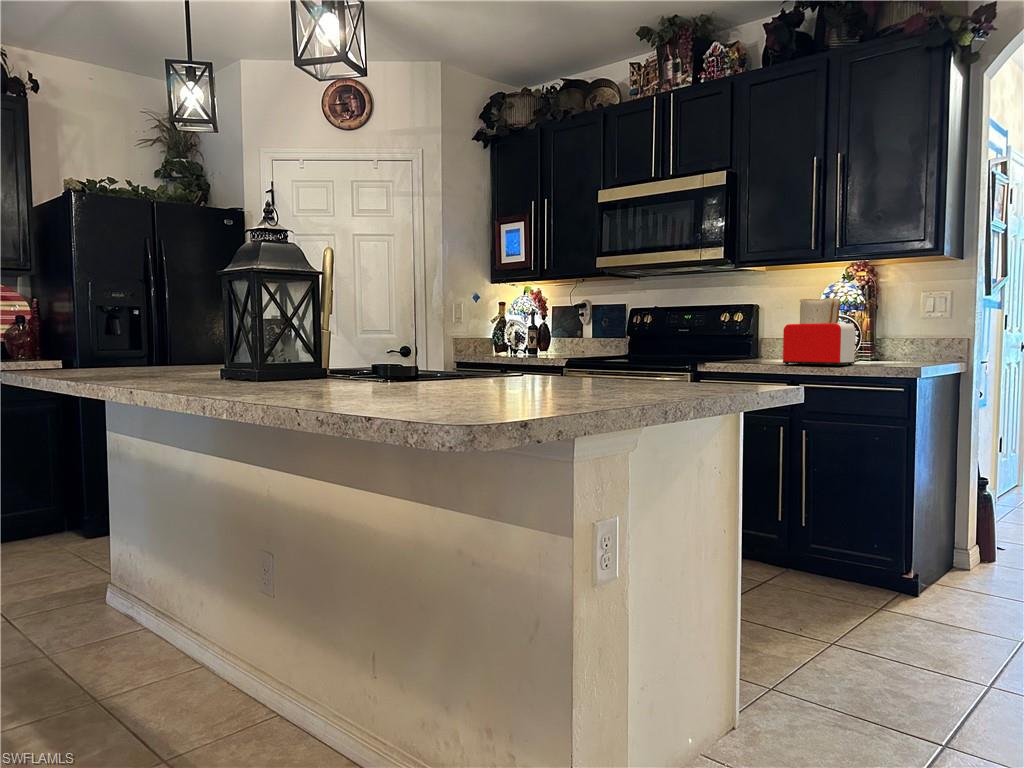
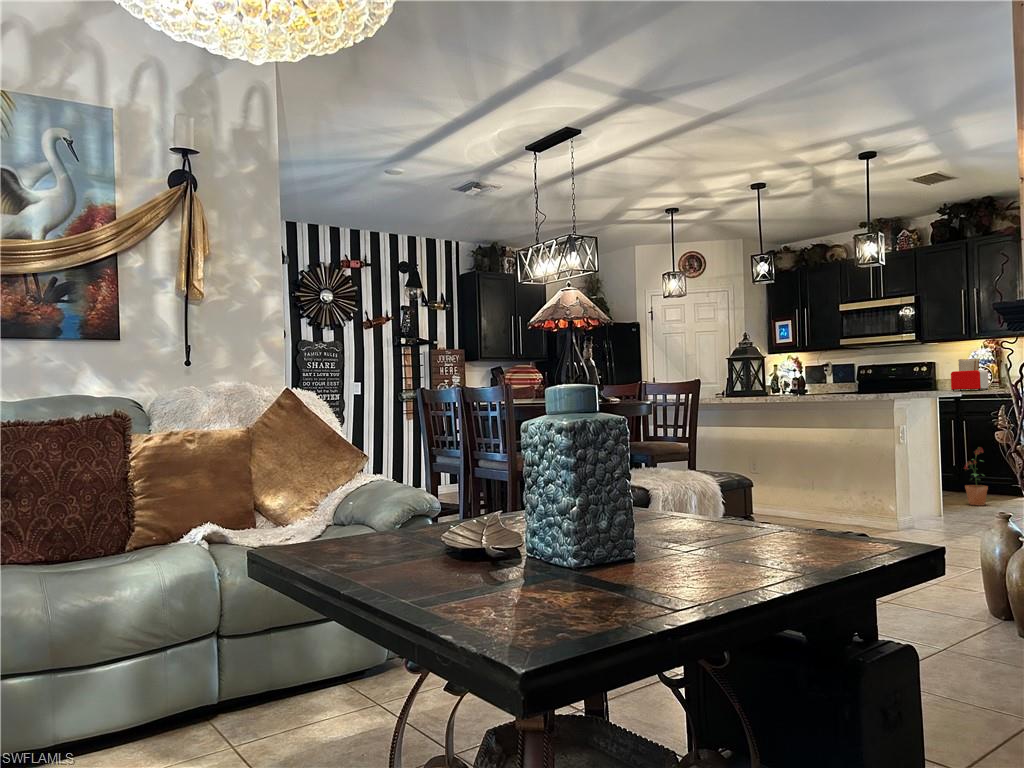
potted plant: none [794,508,849,654] -> present [965,448,988,506]

